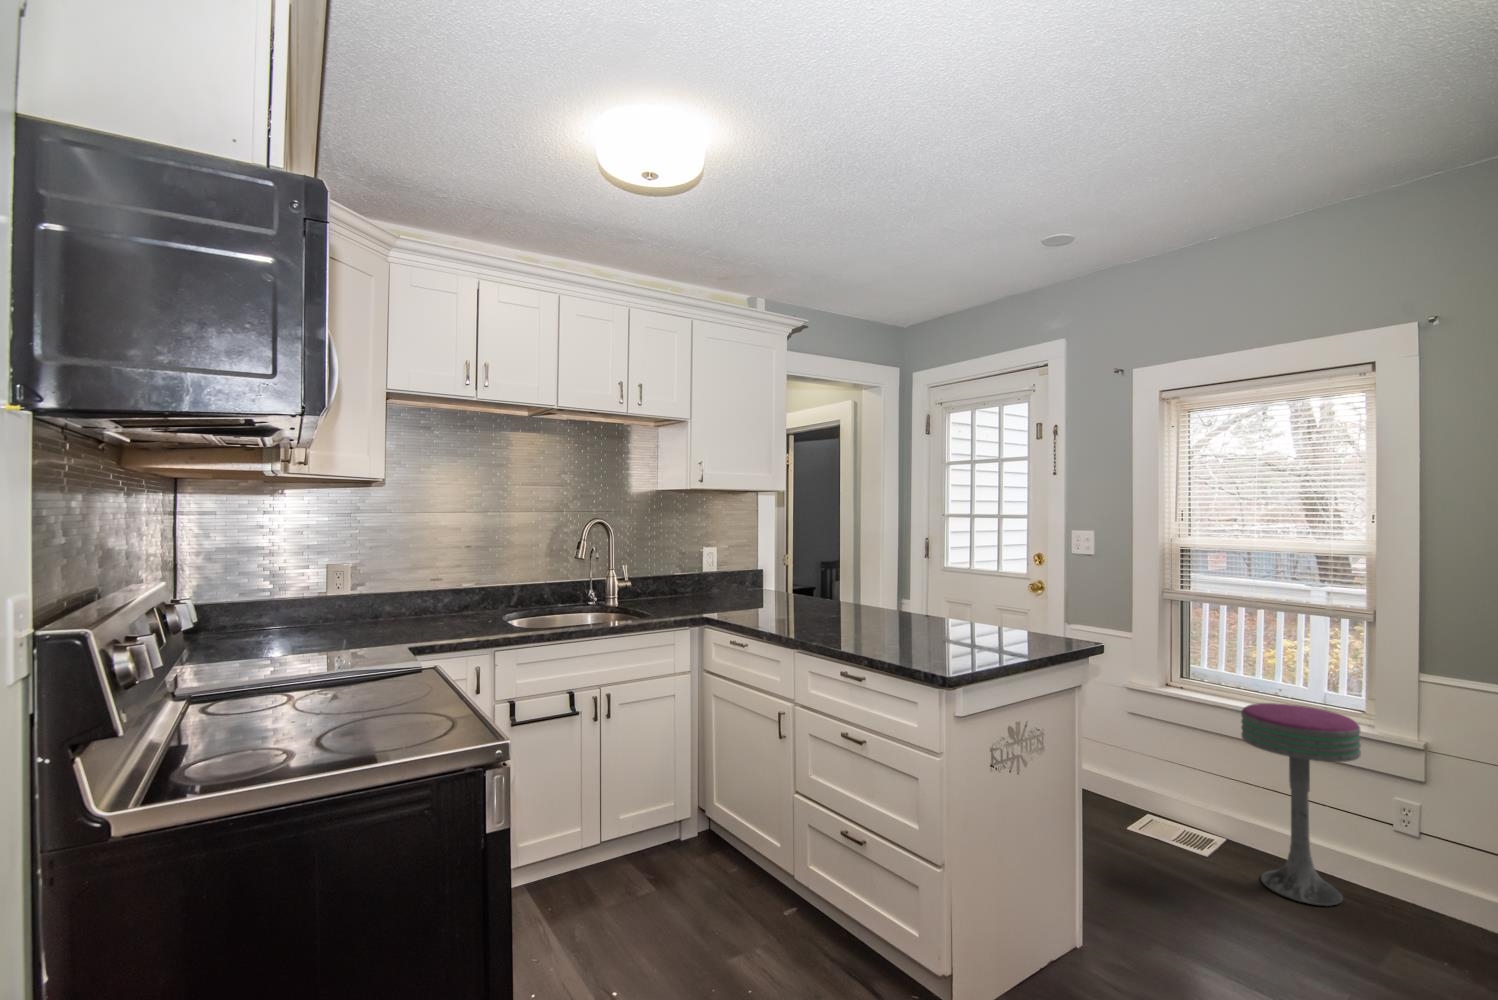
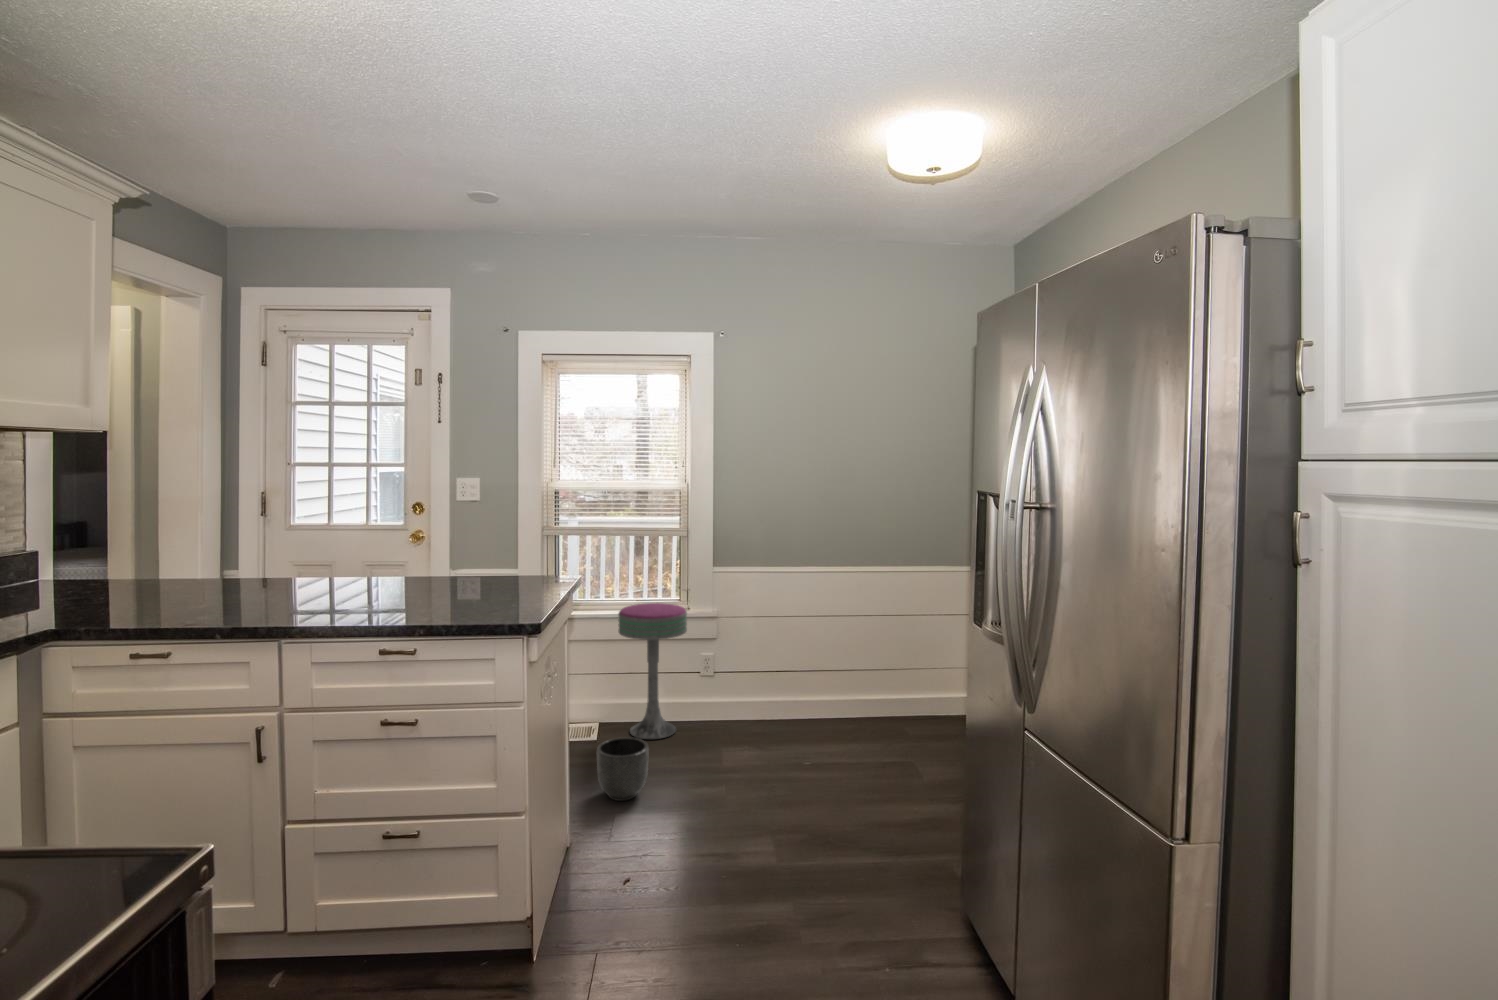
planter: none [1141,860,1217,950] -> present [597,737,648,801]

